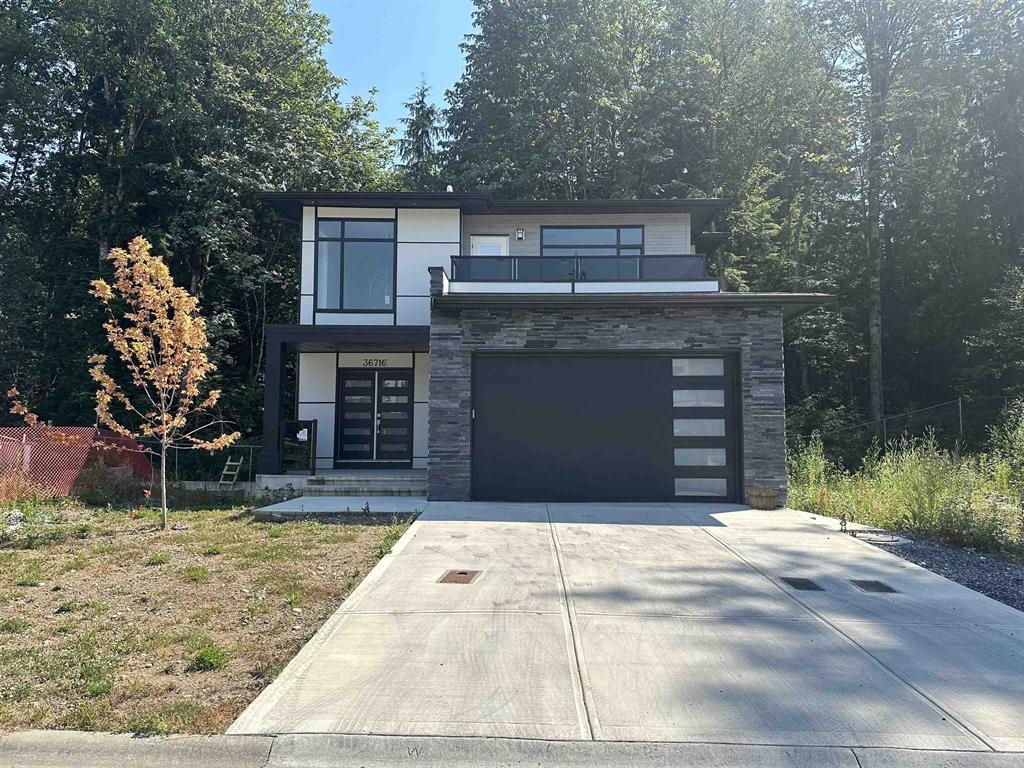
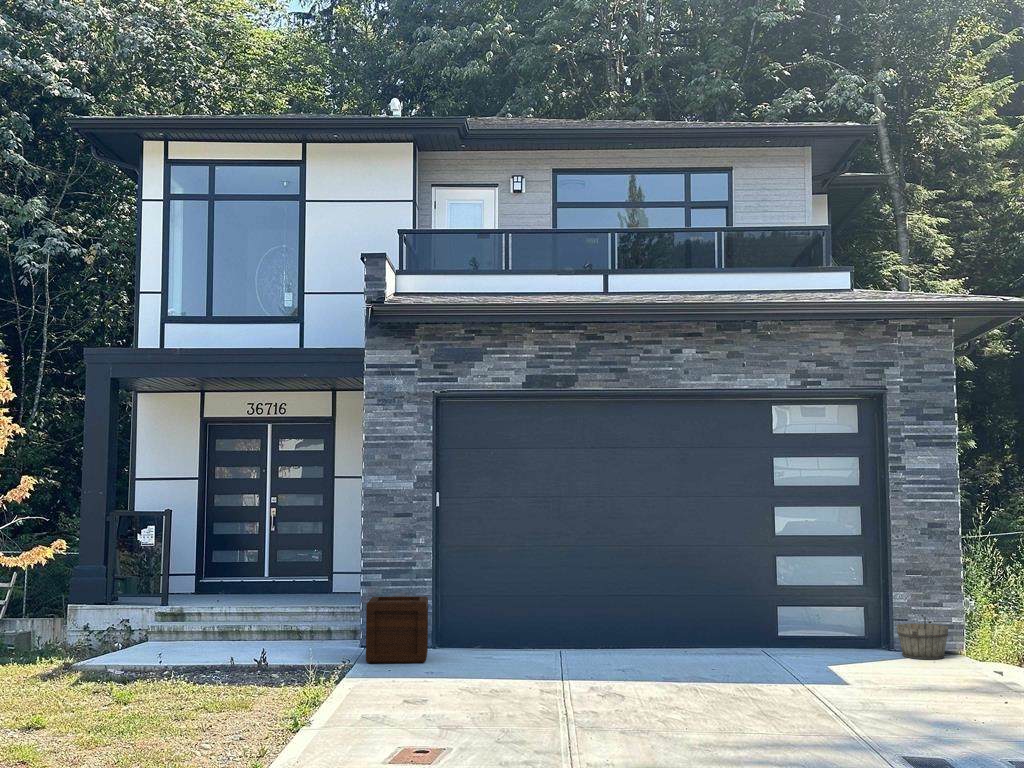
wooden crate: none [429,471,467,510] -> present [366,596,428,663]

